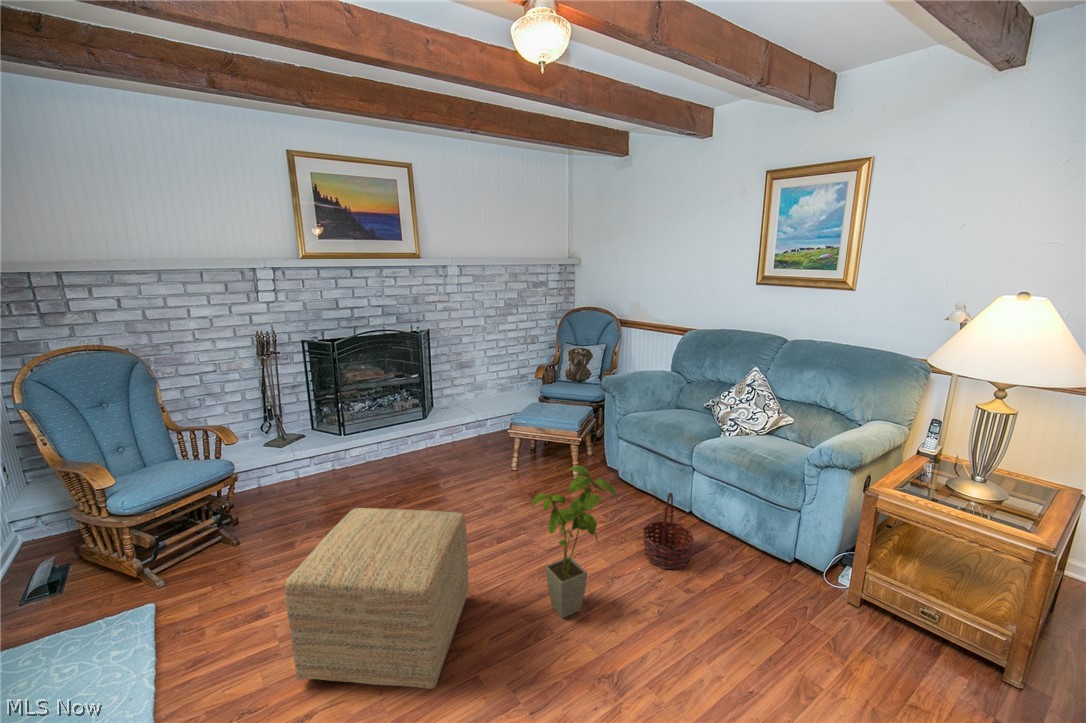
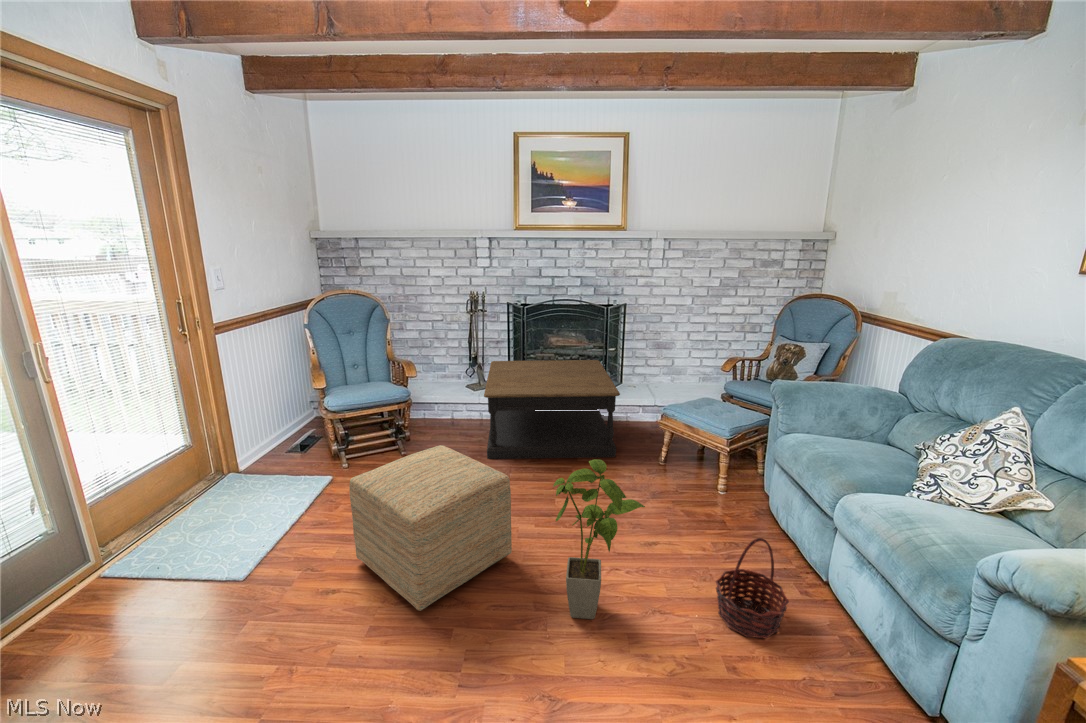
coffee table: none [300,387,472,516] -> present [484,360,620,459]

